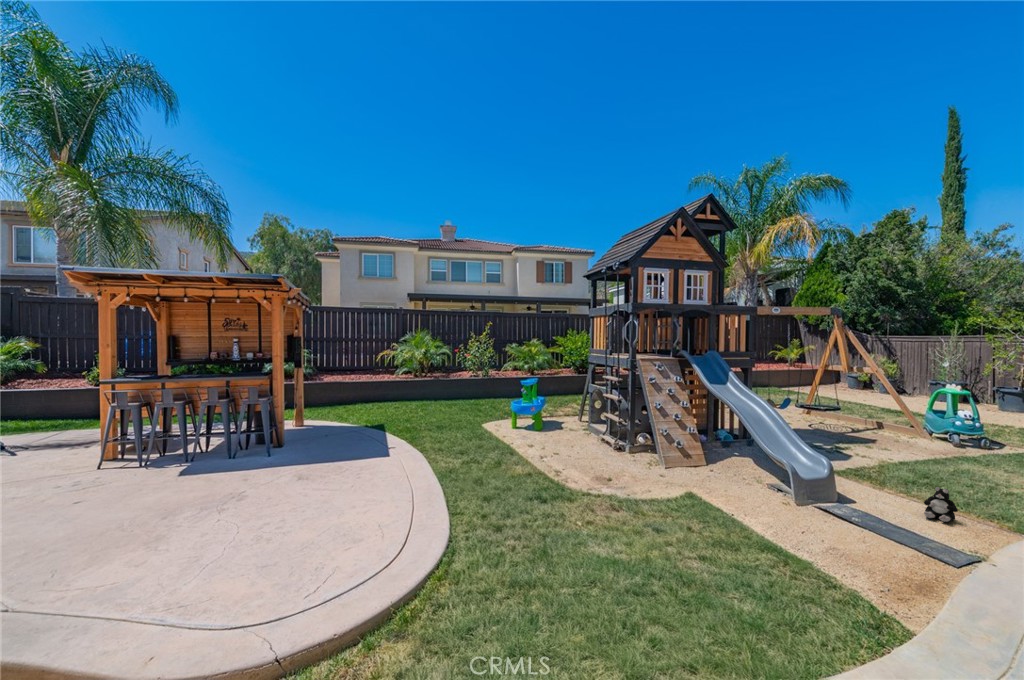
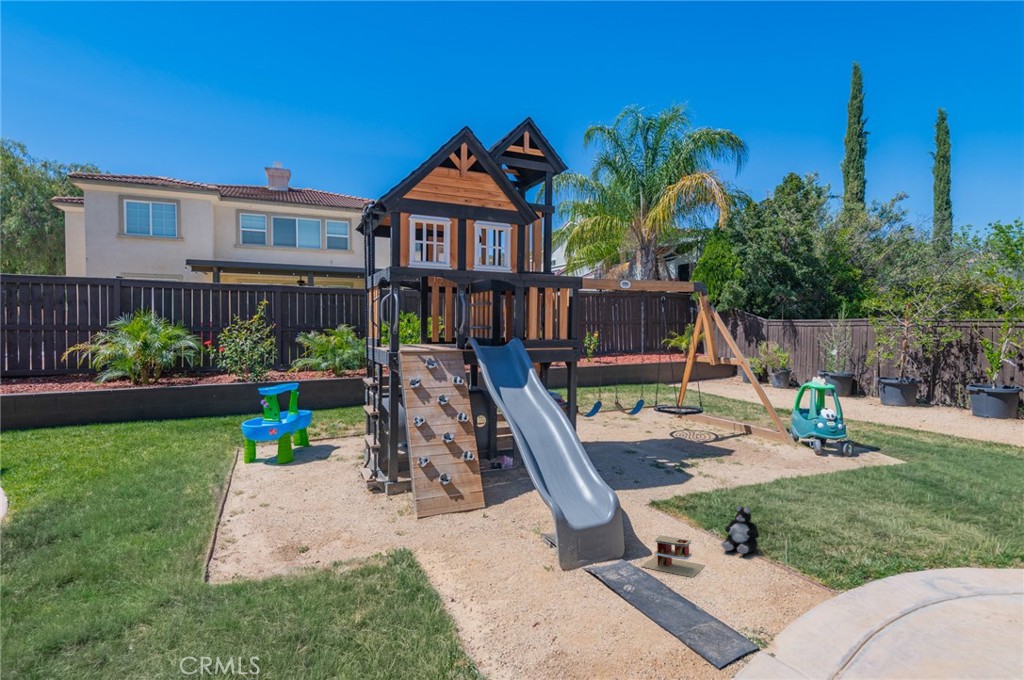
toy house: none [864,502,917,534] -> present [641,535,706,577]

